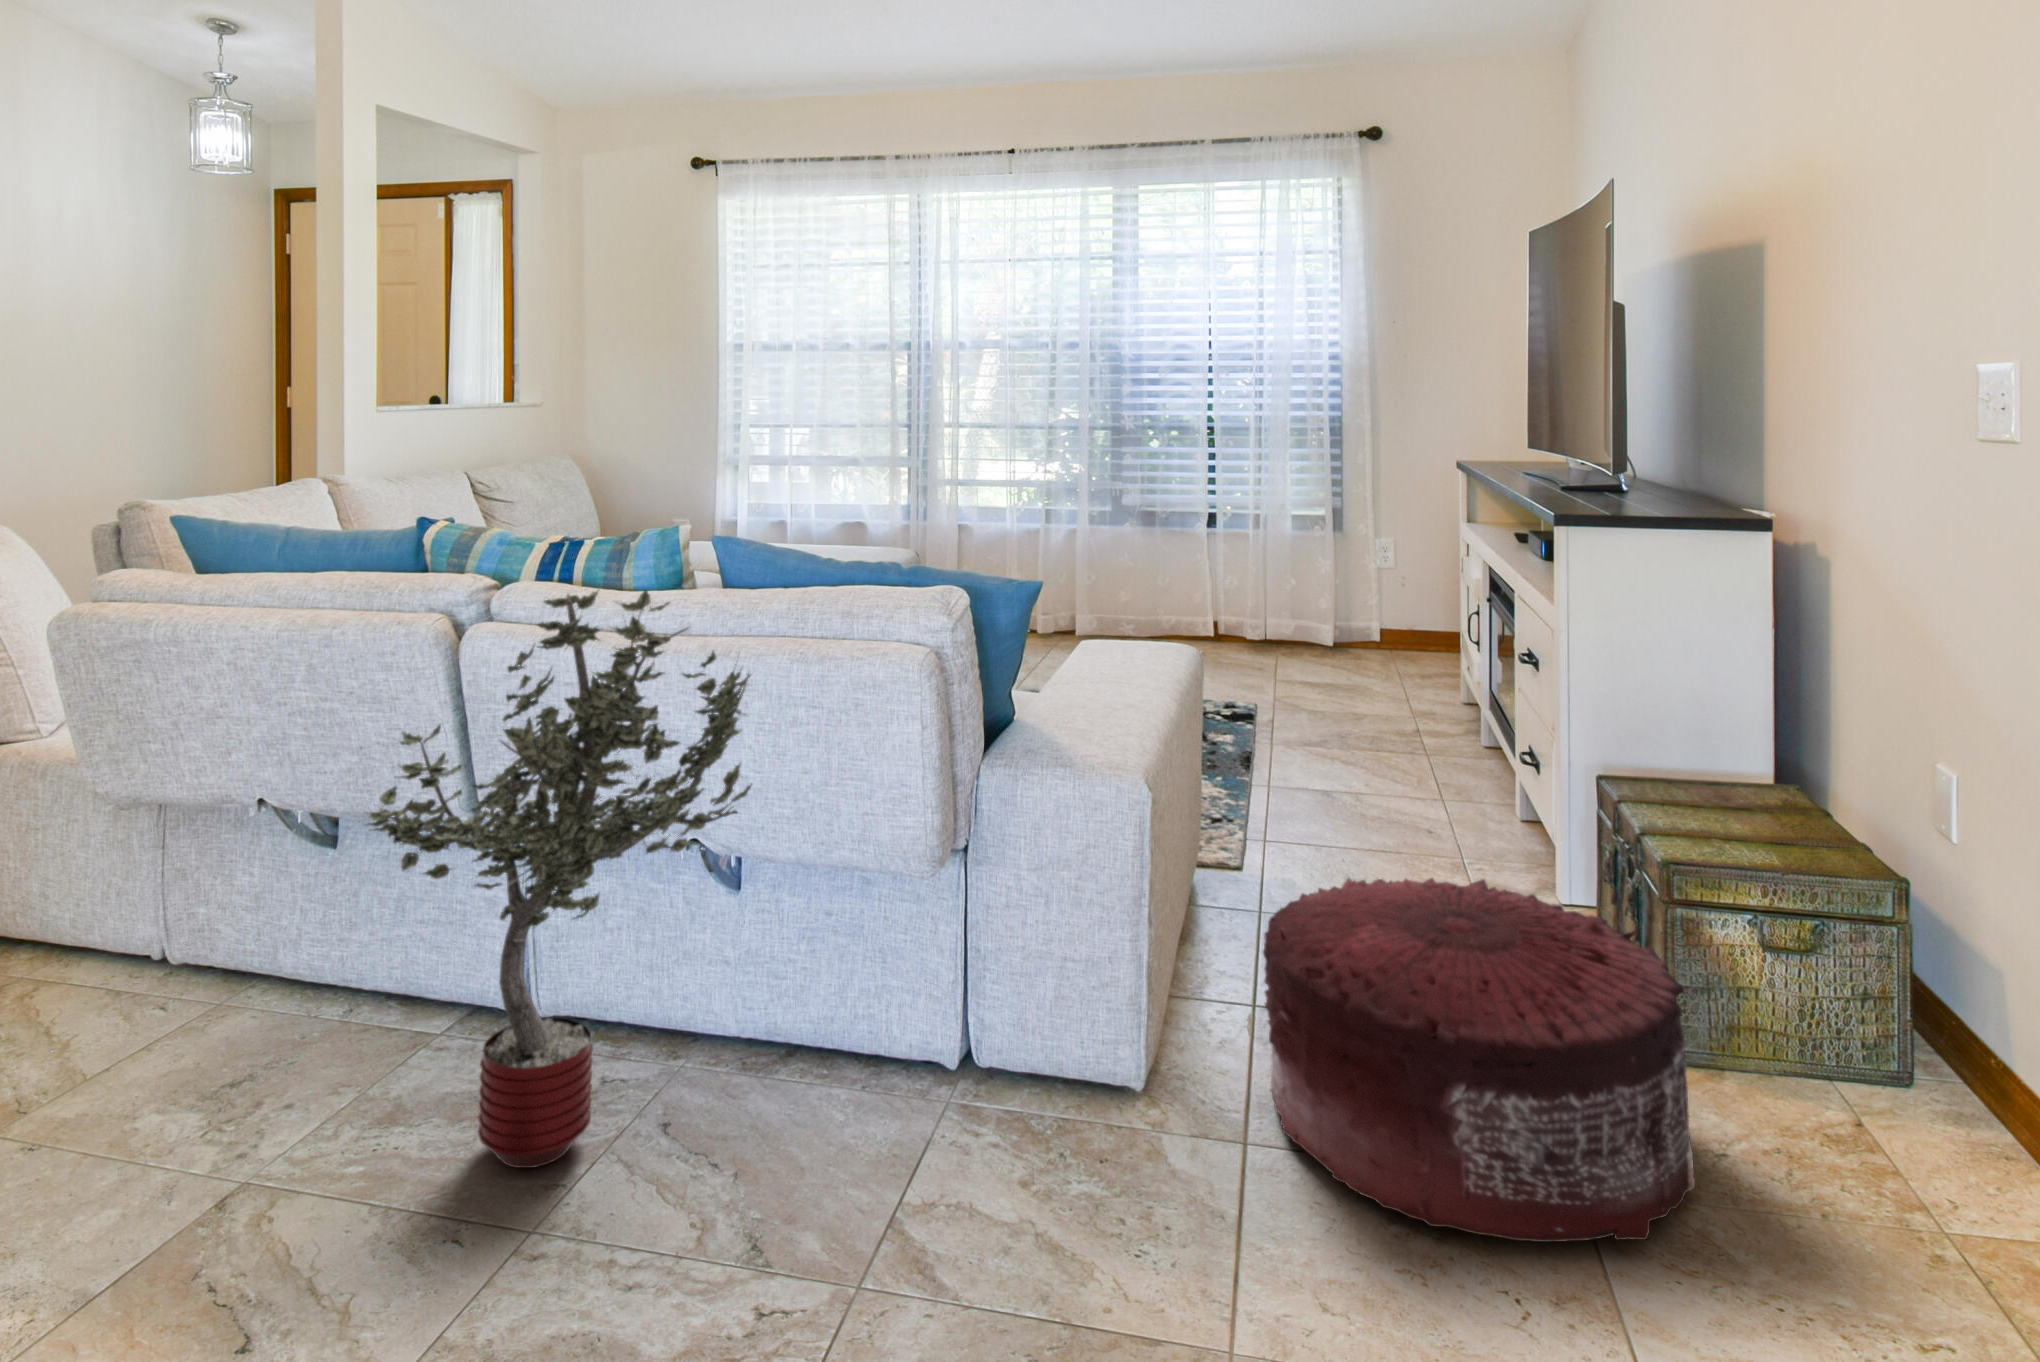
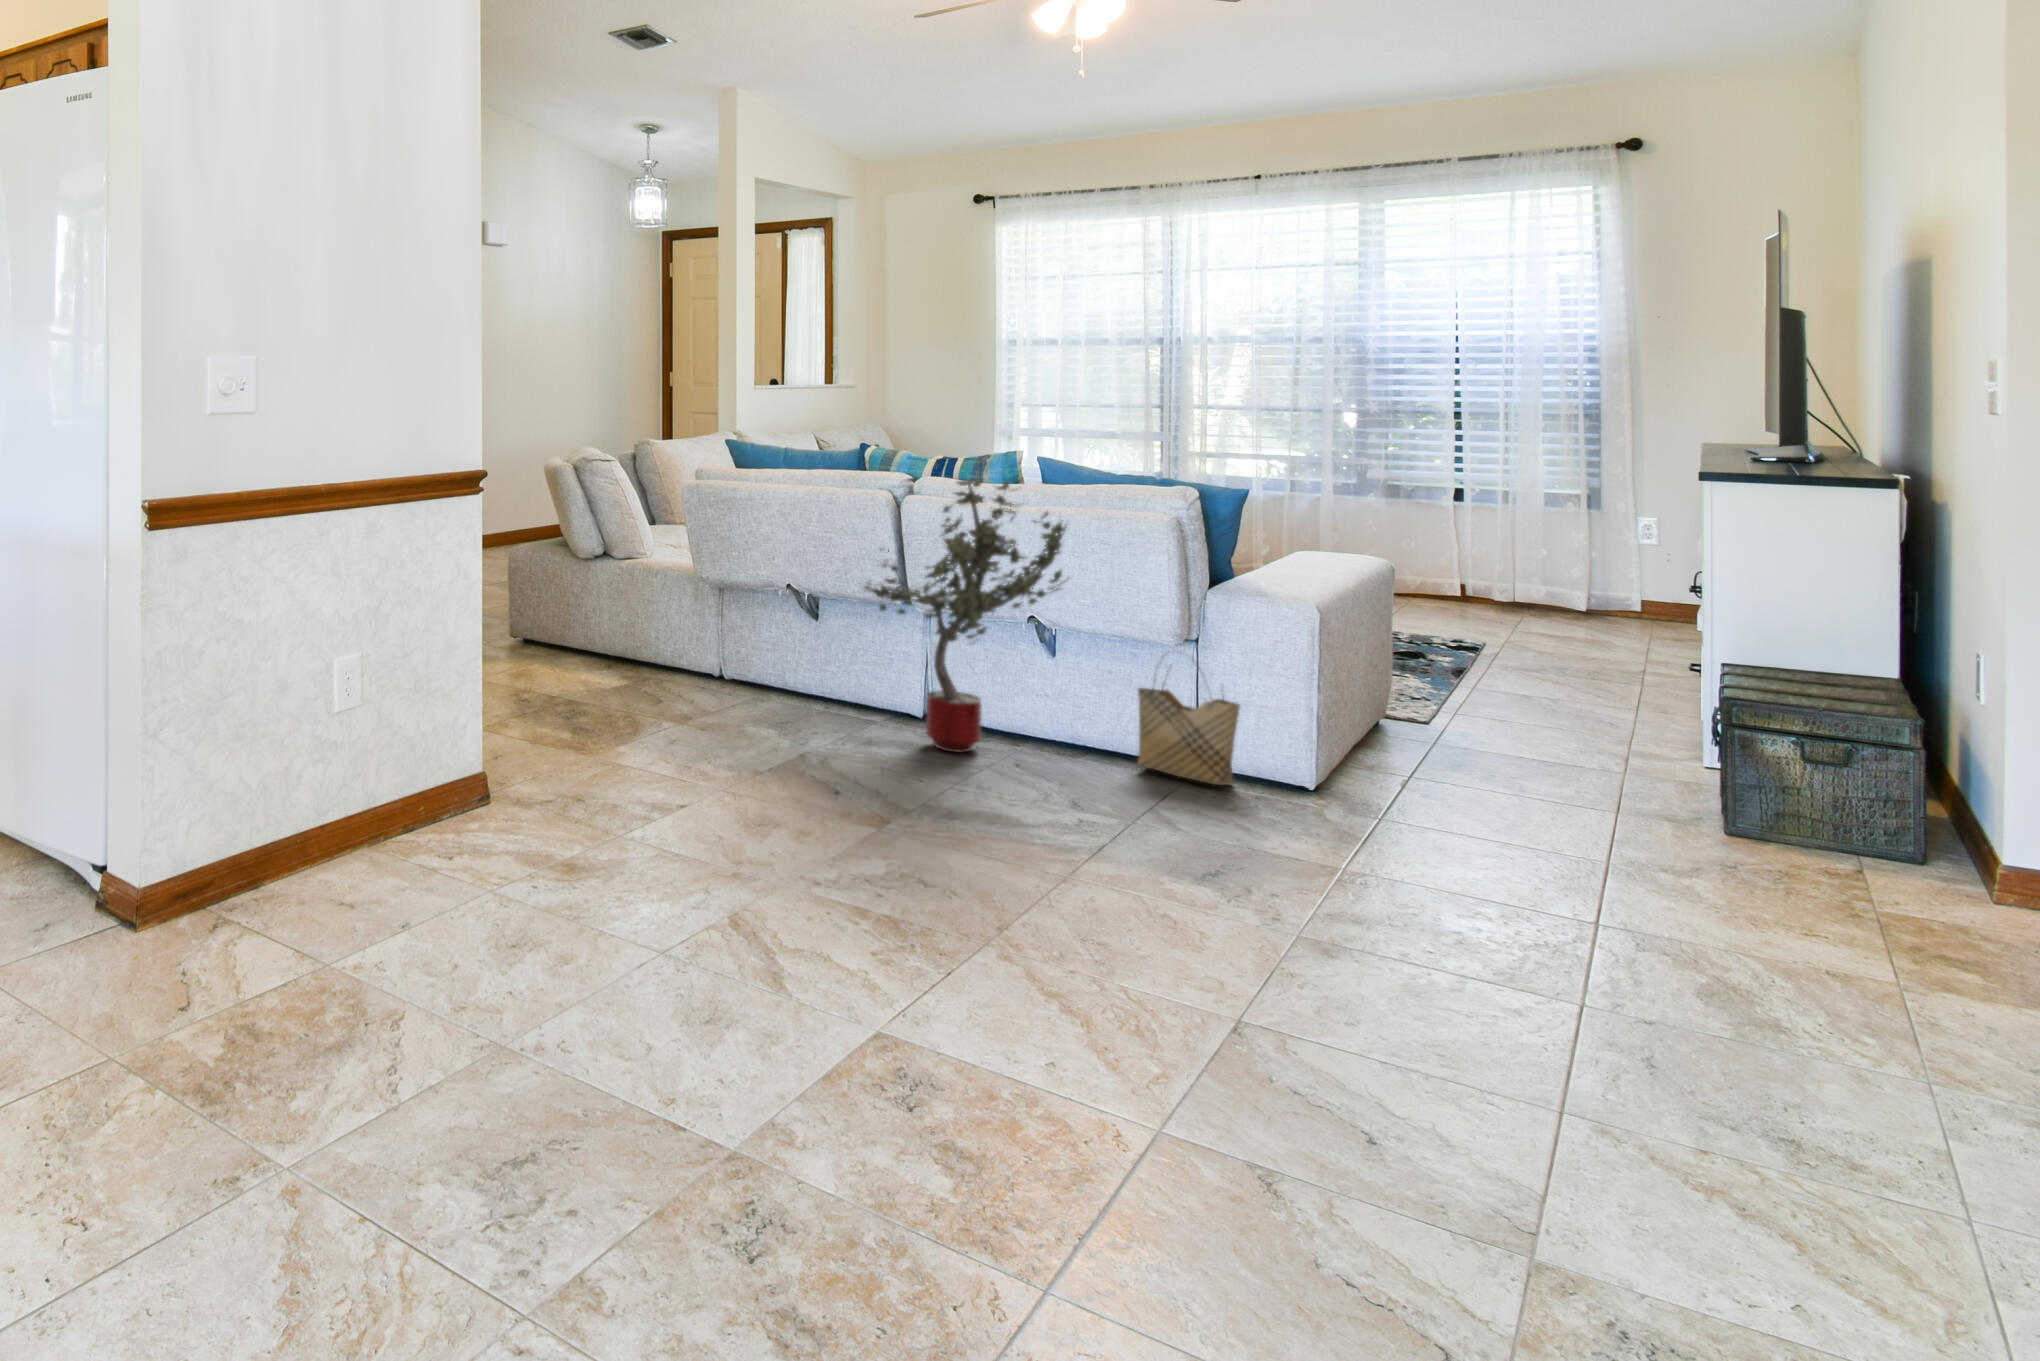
woven basket: none [872,876,1043,1153] -> present [1138,660,1240,785]
pouf: present [1263,878,1695,1242] -> none [1389,686,1698,865]

